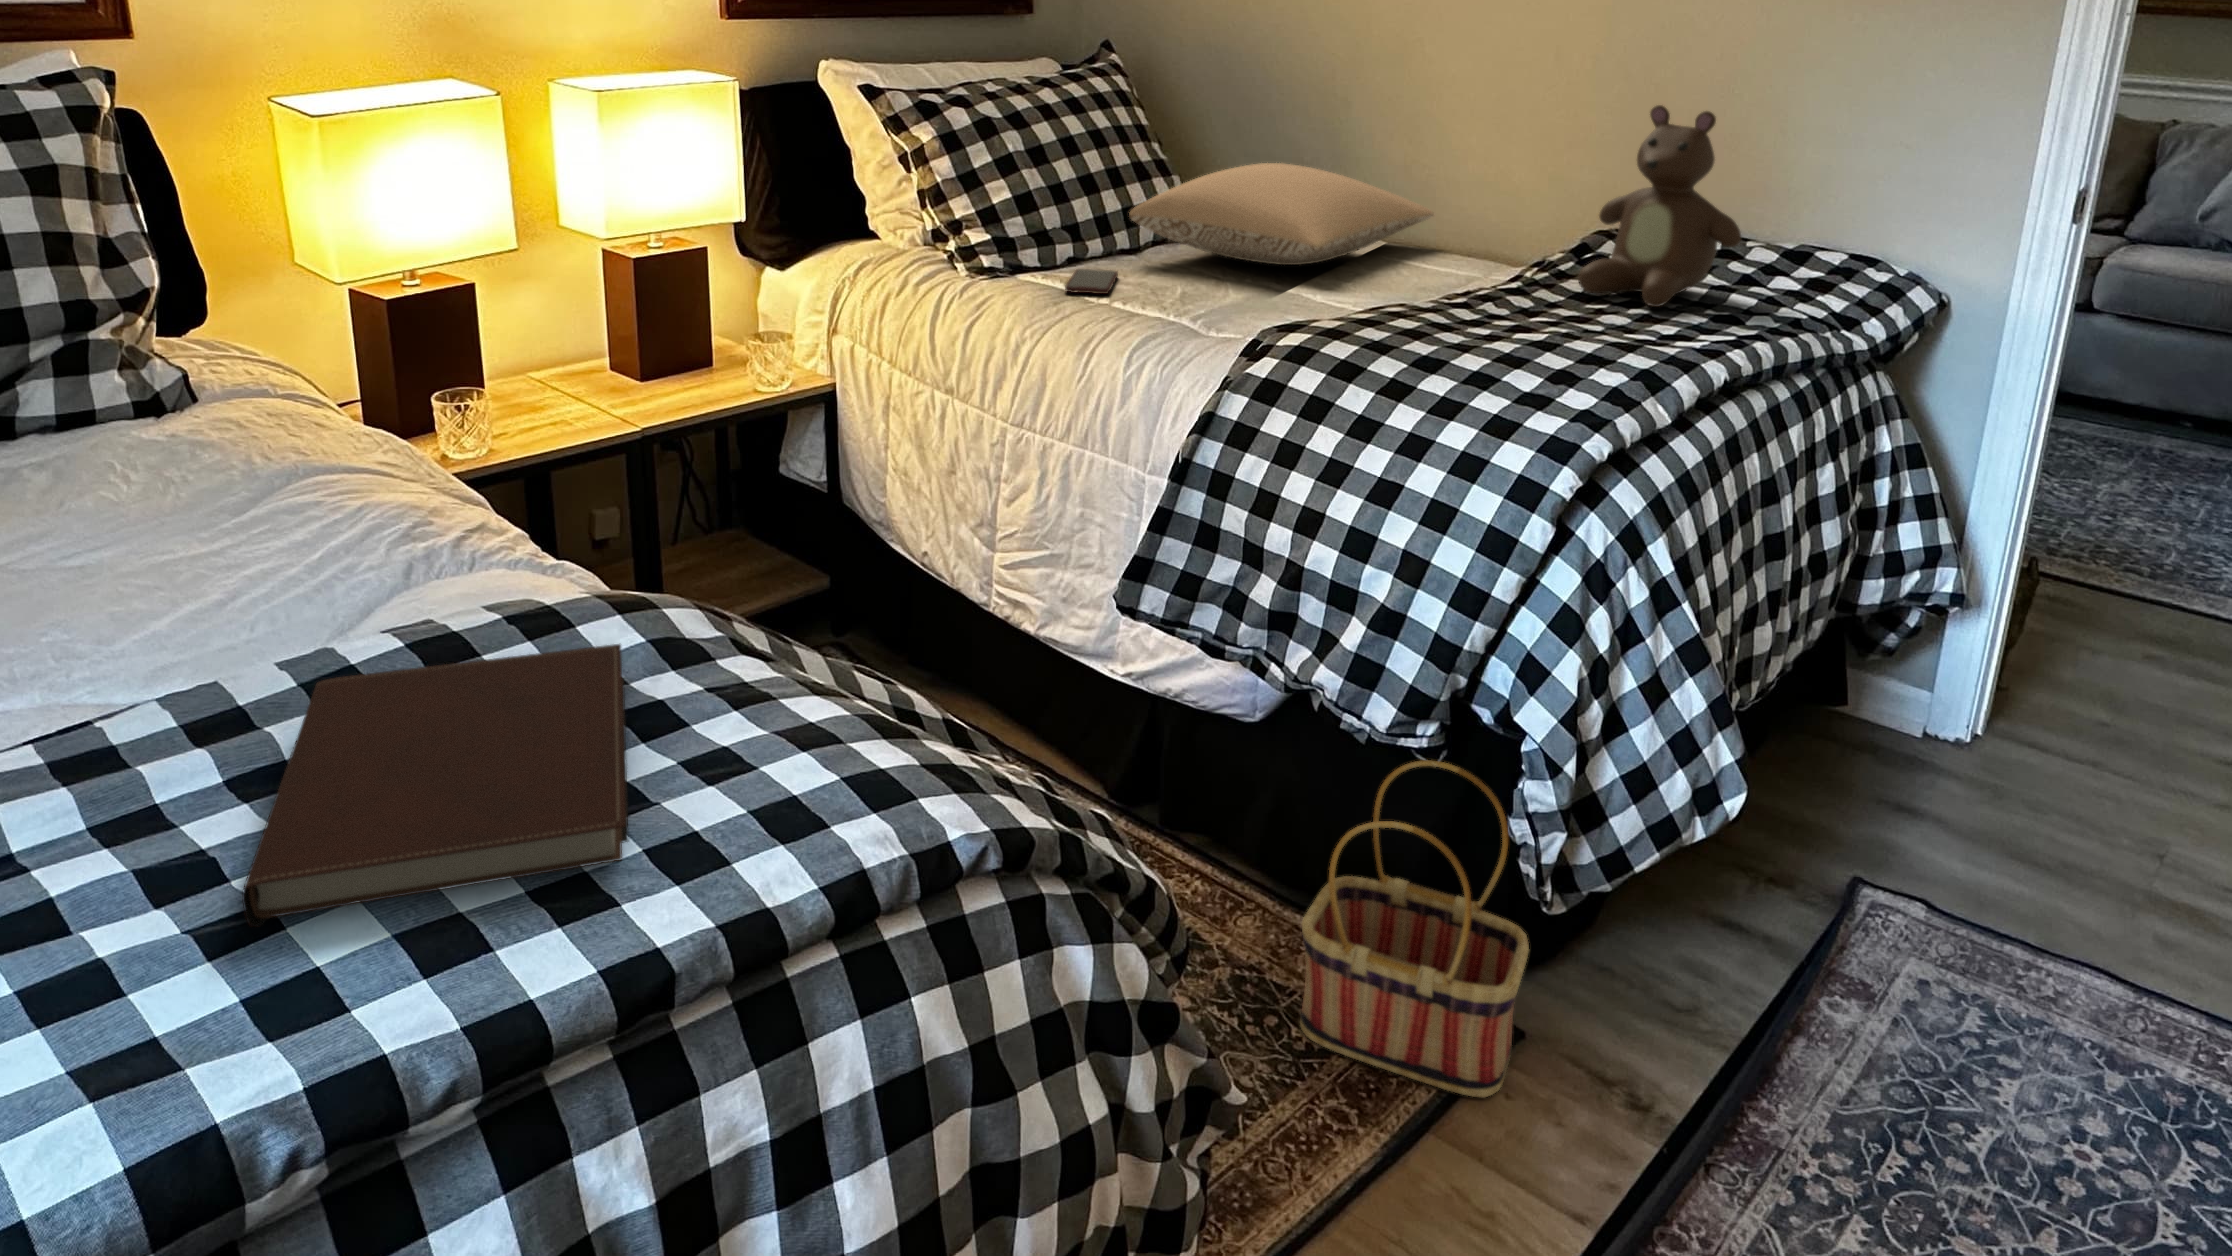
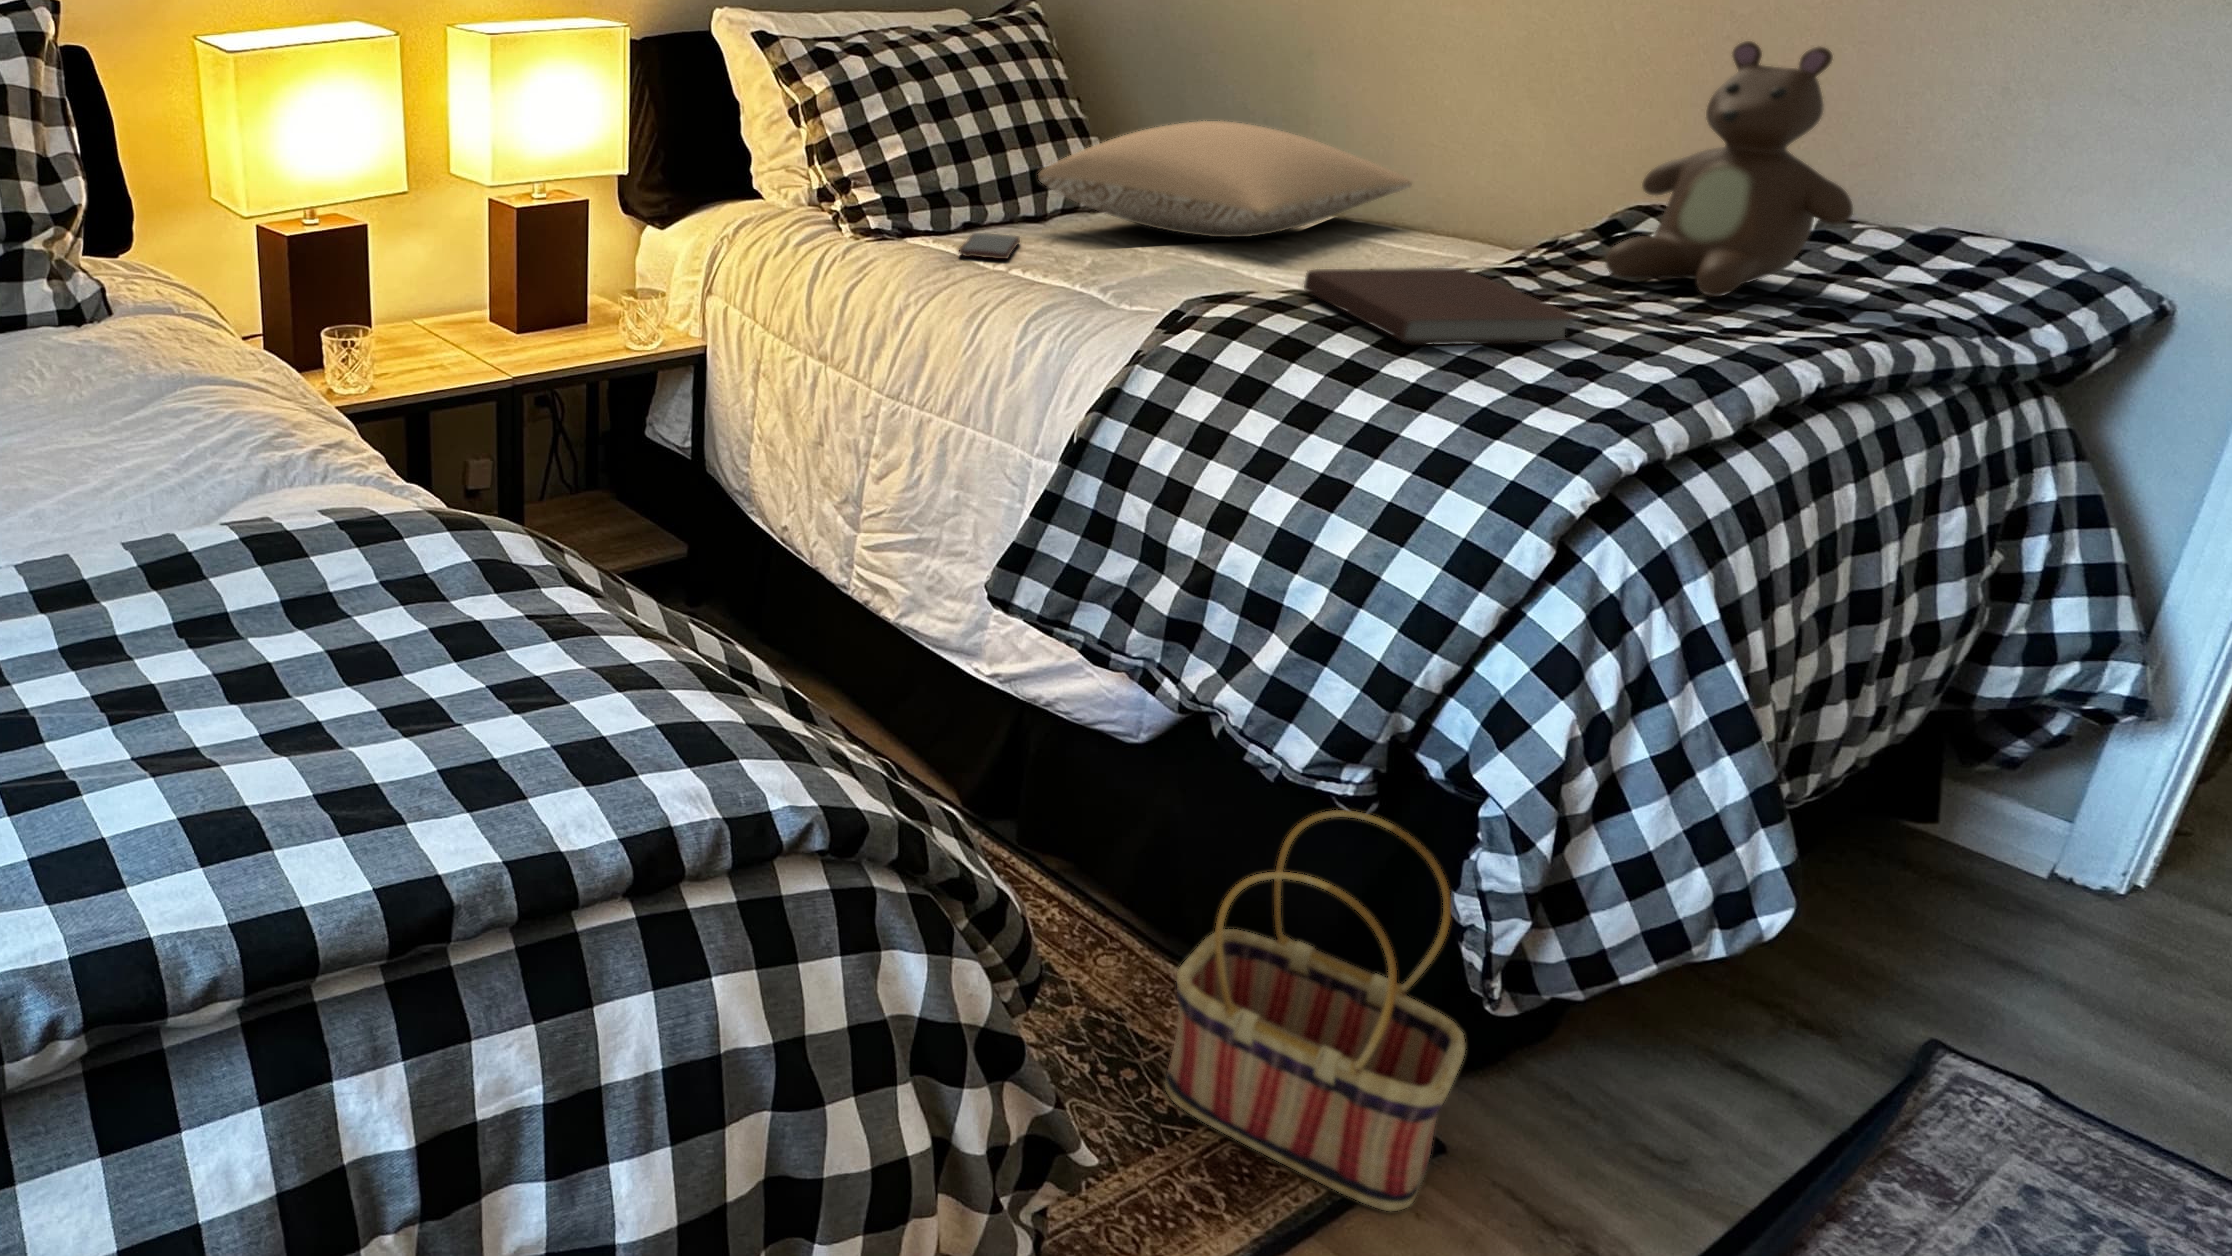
notebook: present [242,644,628,927] -> present [1304,268,1580,345]

